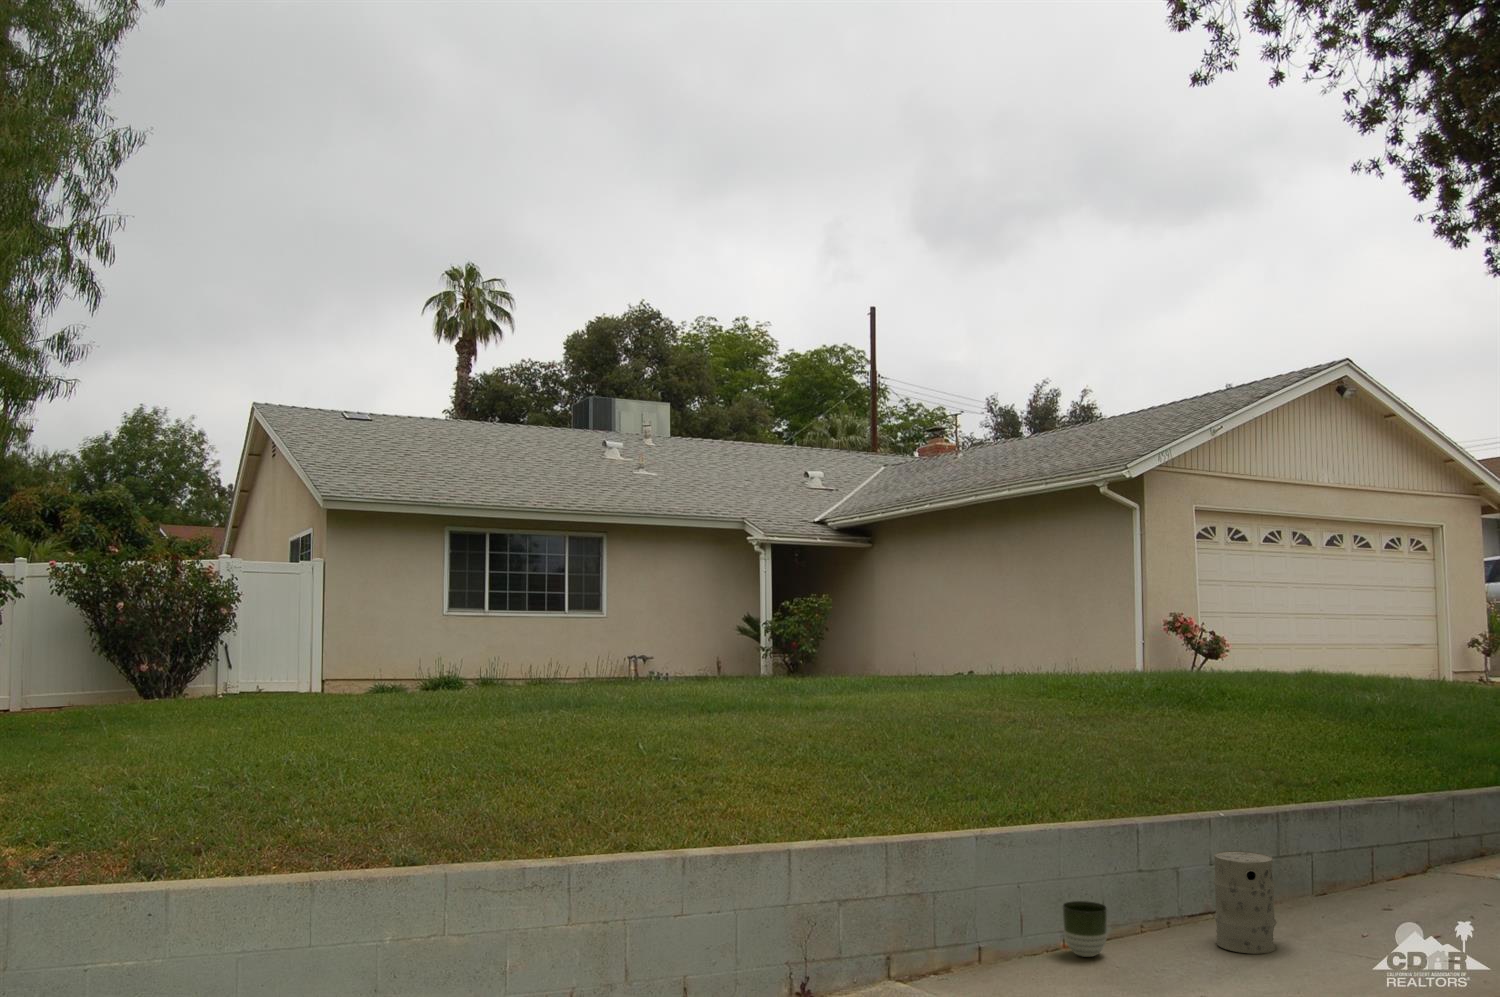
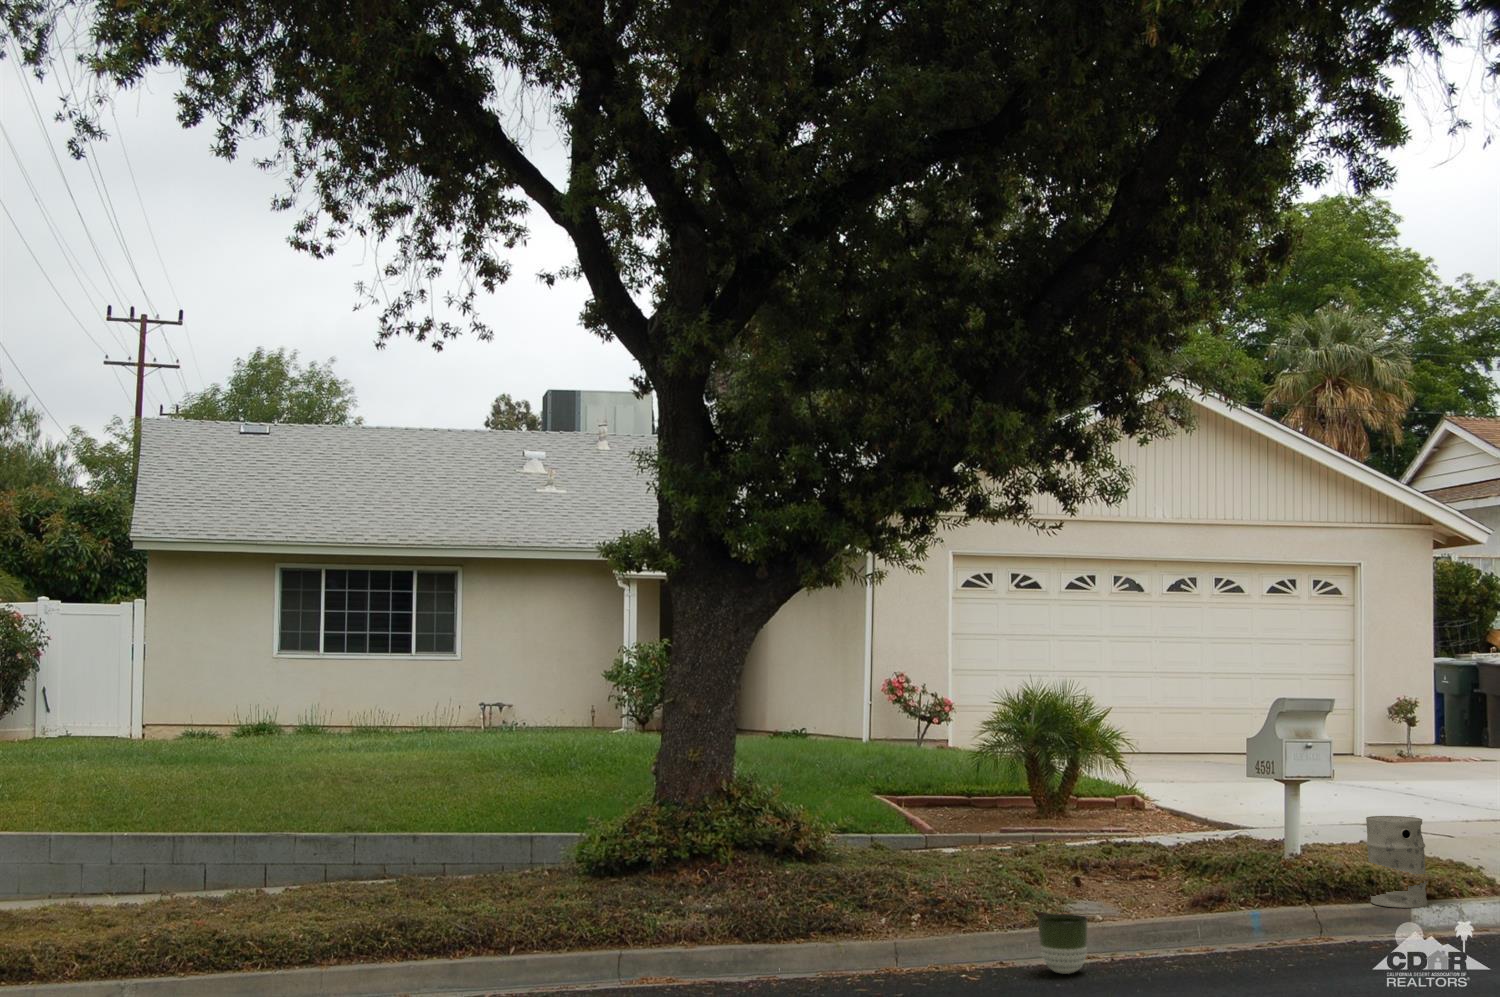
trash can: present [1214,851,1277,954] -> present [1366,816,1428,908]

